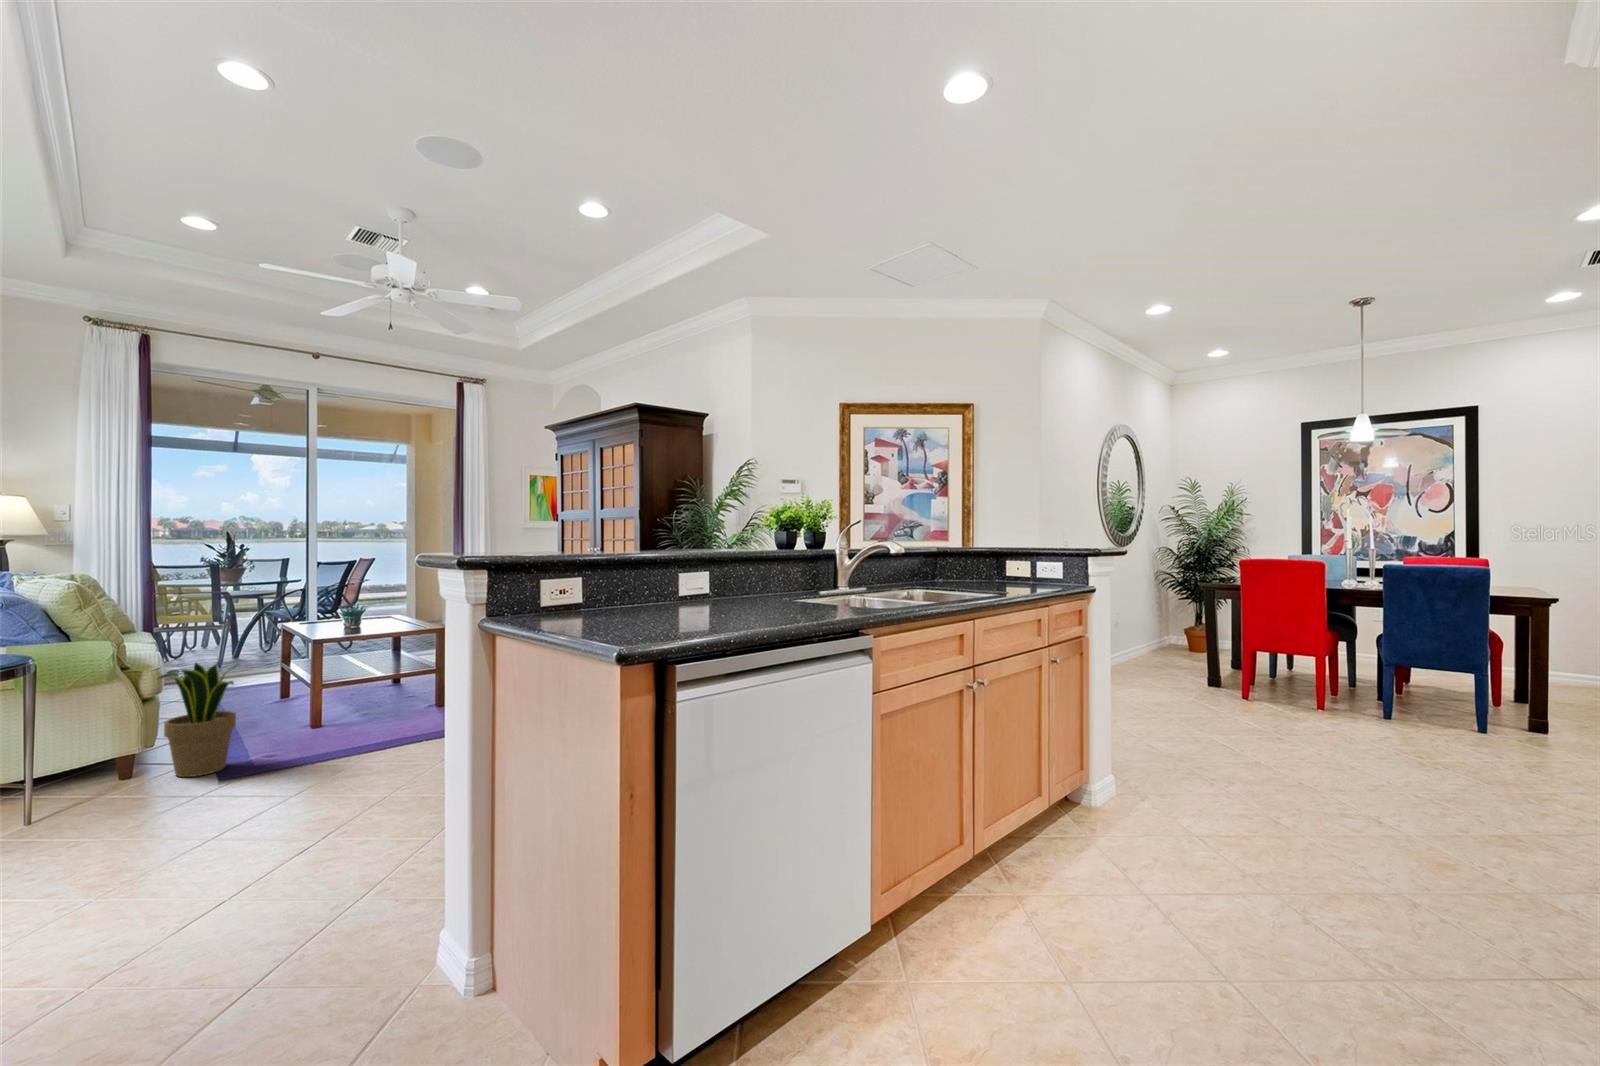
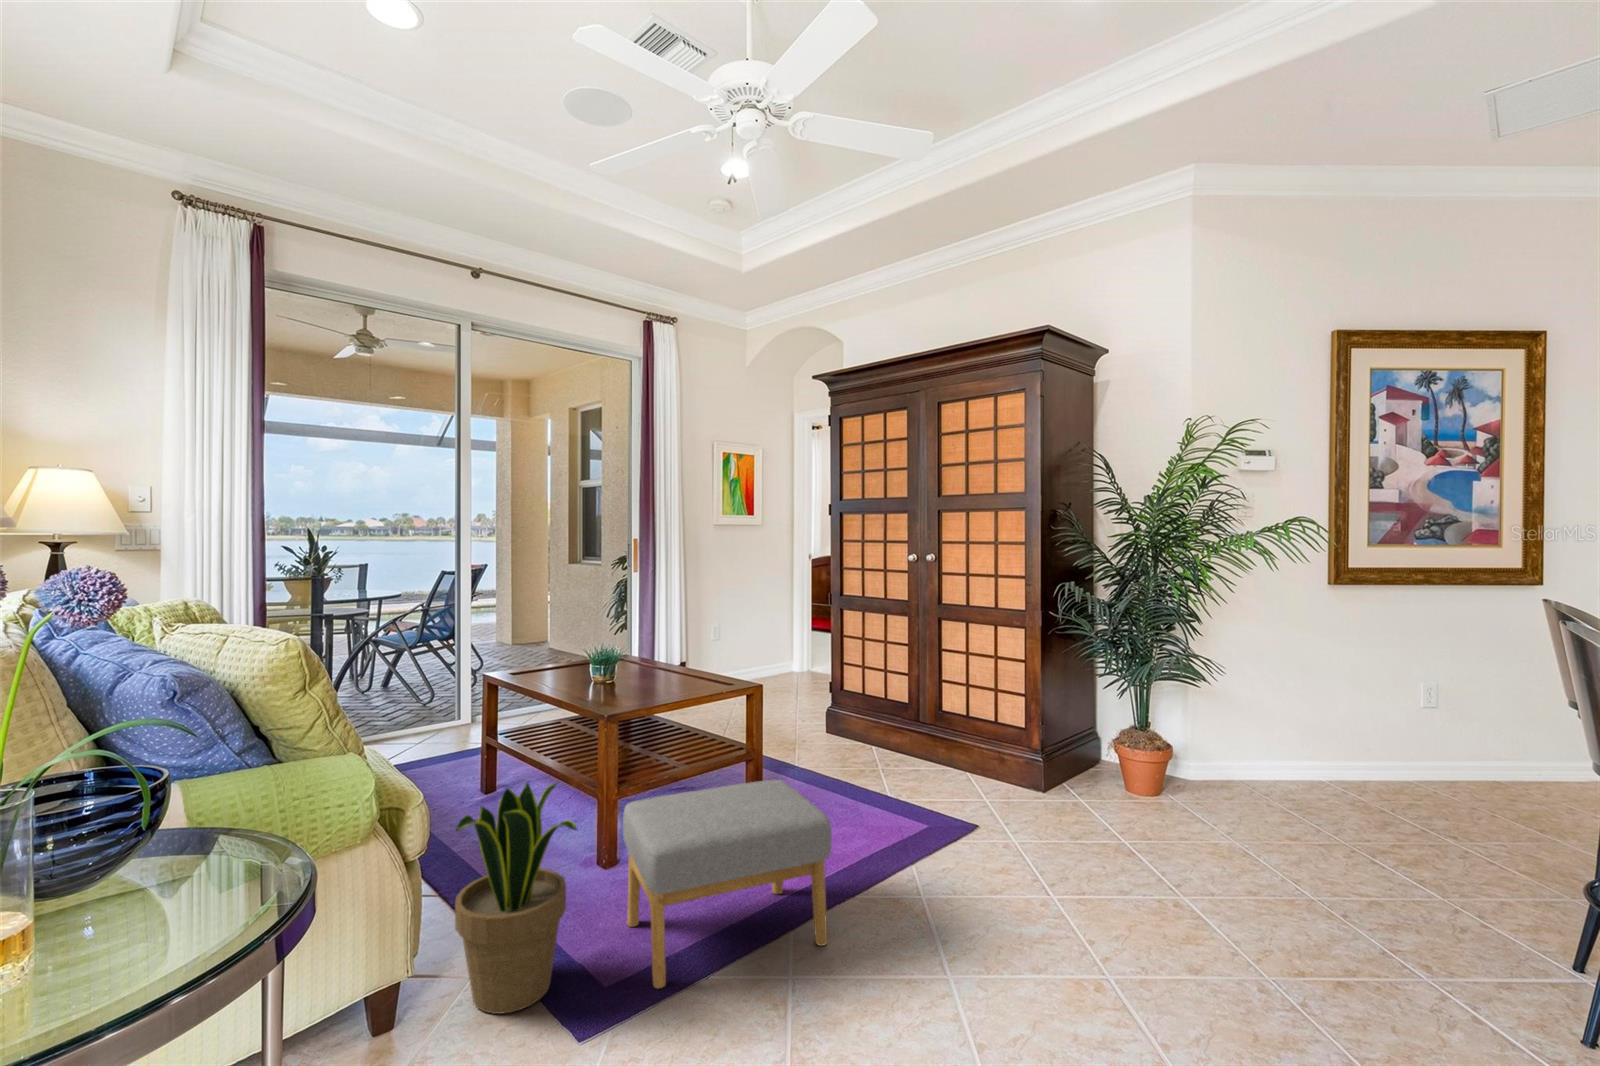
footstool: none [275,674,405,770] -> present [623,780,832,989]

